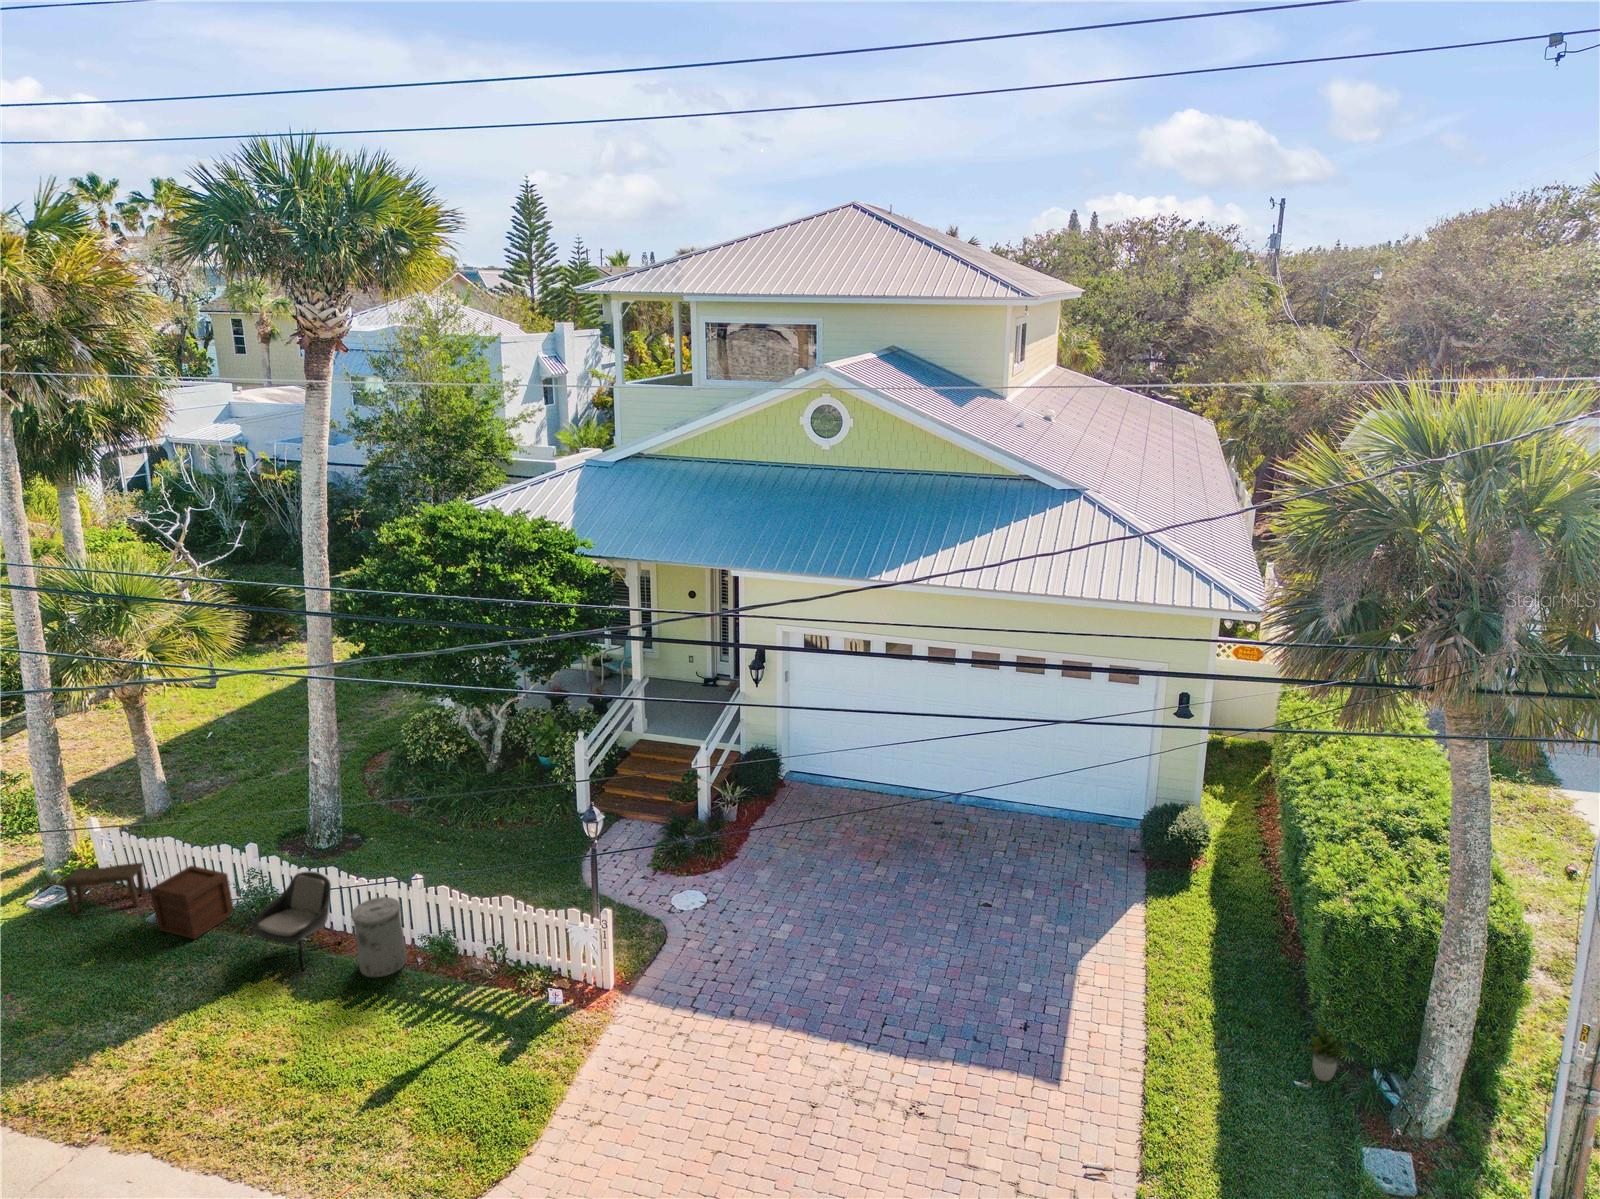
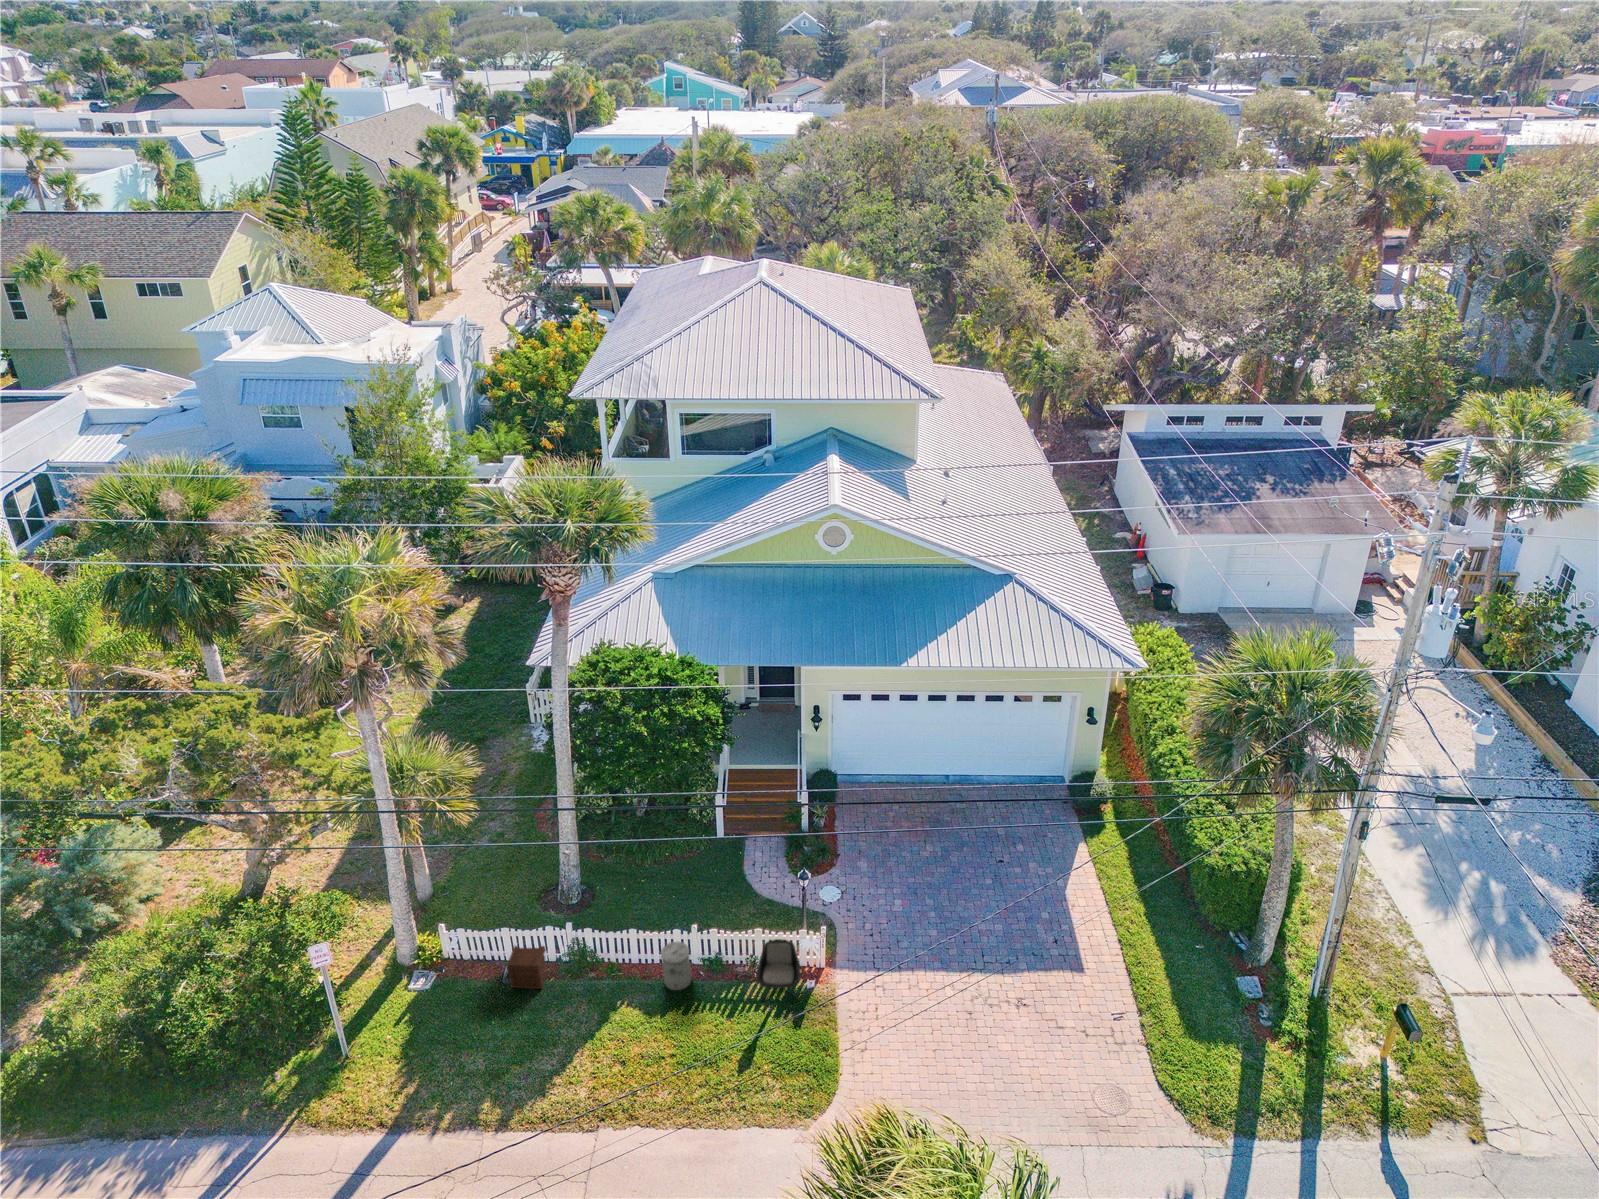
bench: present [63,863,145,914] -> none [429,945,478,989]
lounge chair: present [252,872,343,969] -> present [757,939,800,998]
potted plant: present [1308,1025,1349,1081] -> none [1200,916,1221,942]

